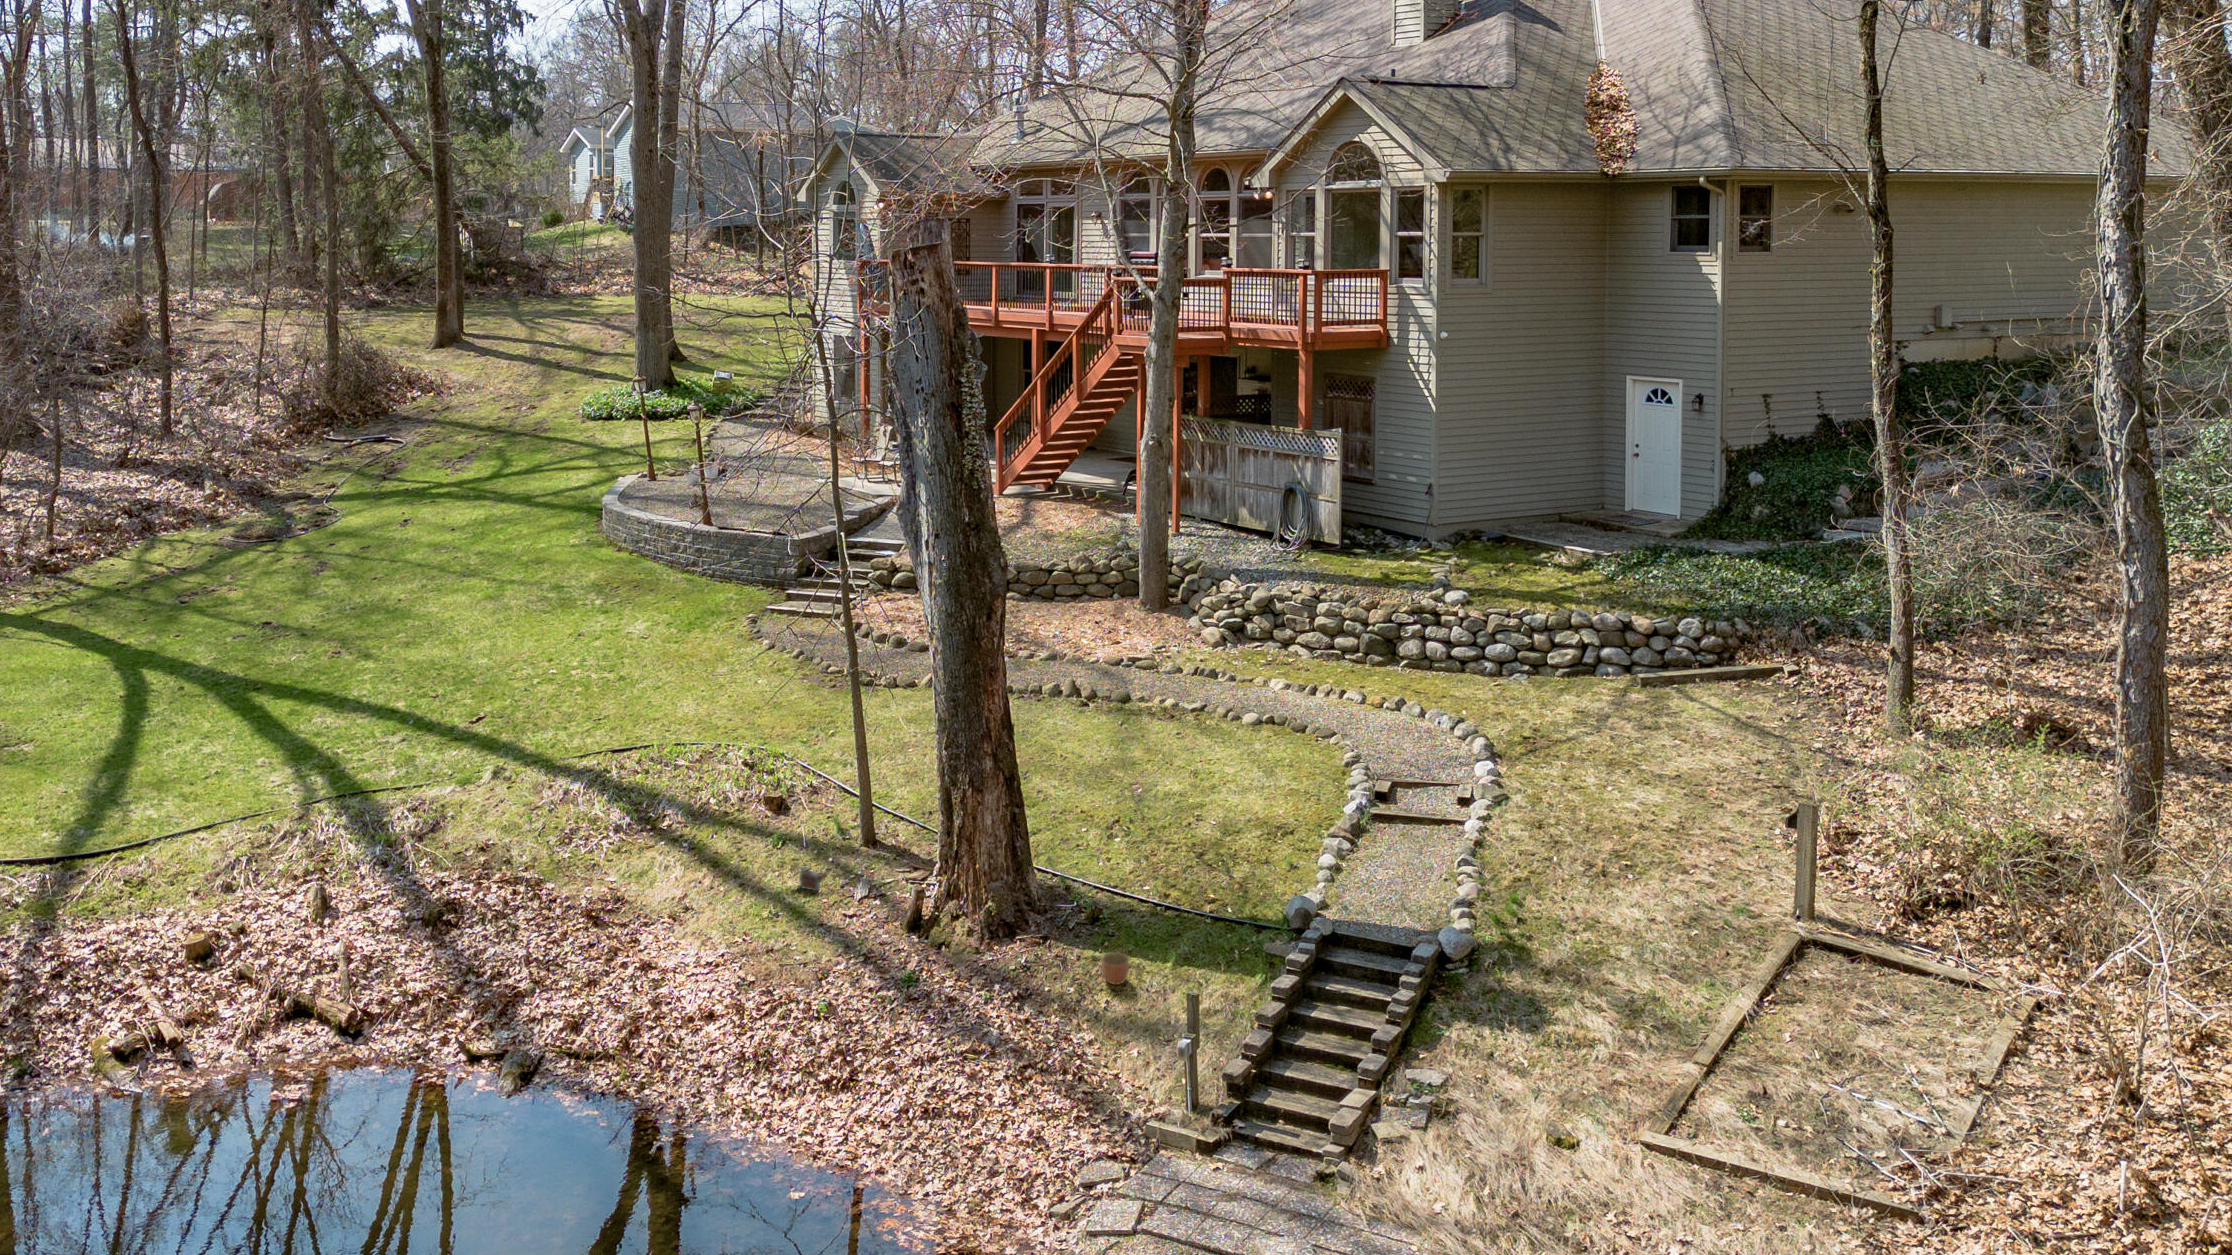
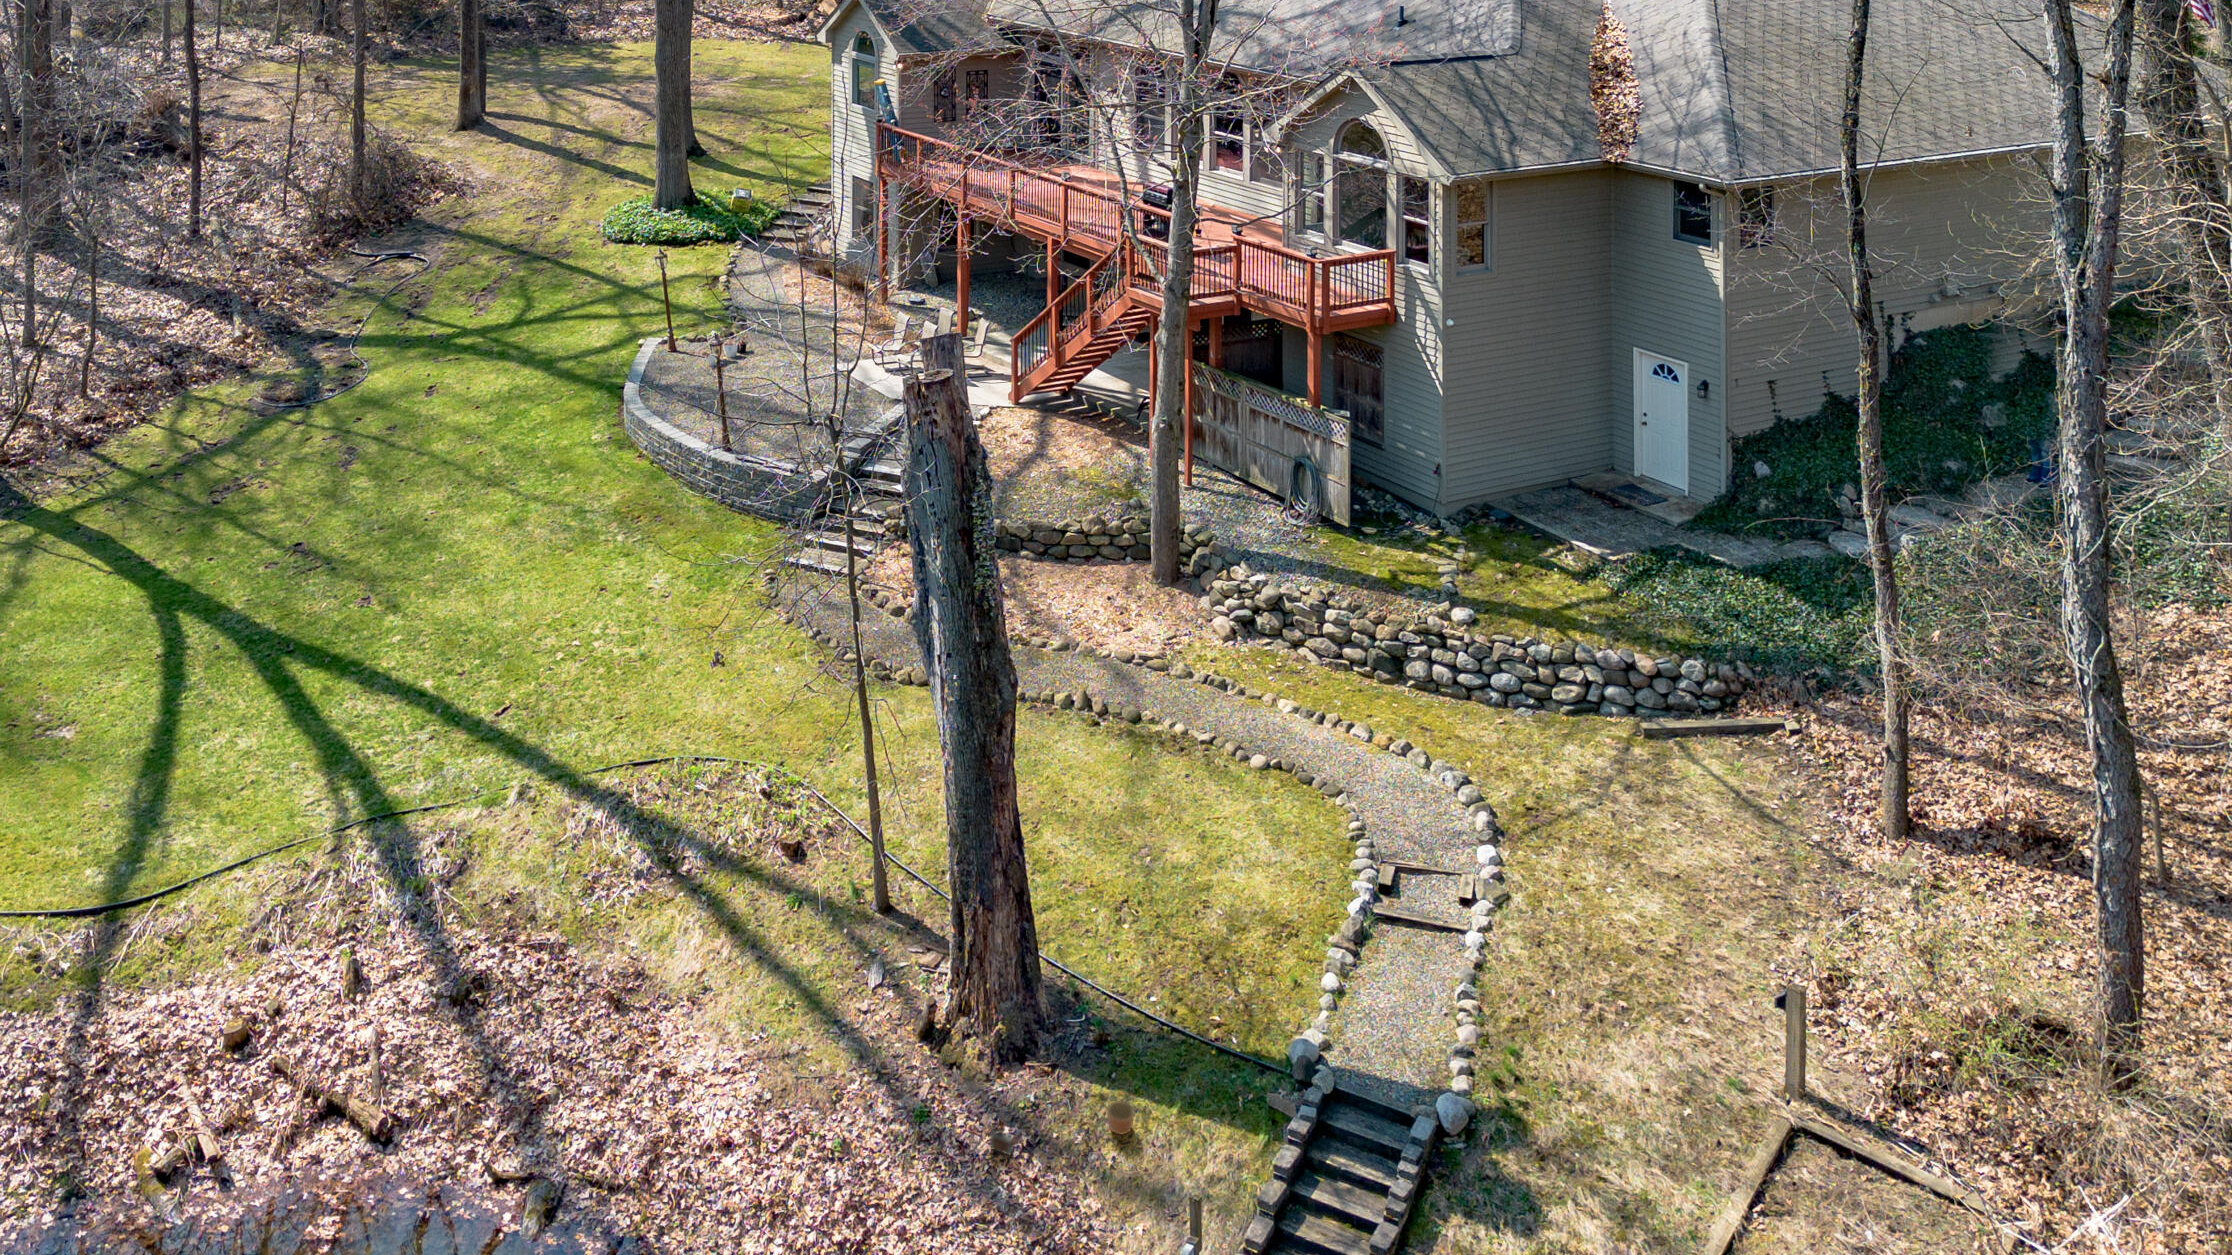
watering can: present [793,866,828,891] -> present [982,1126,1022,1155]

